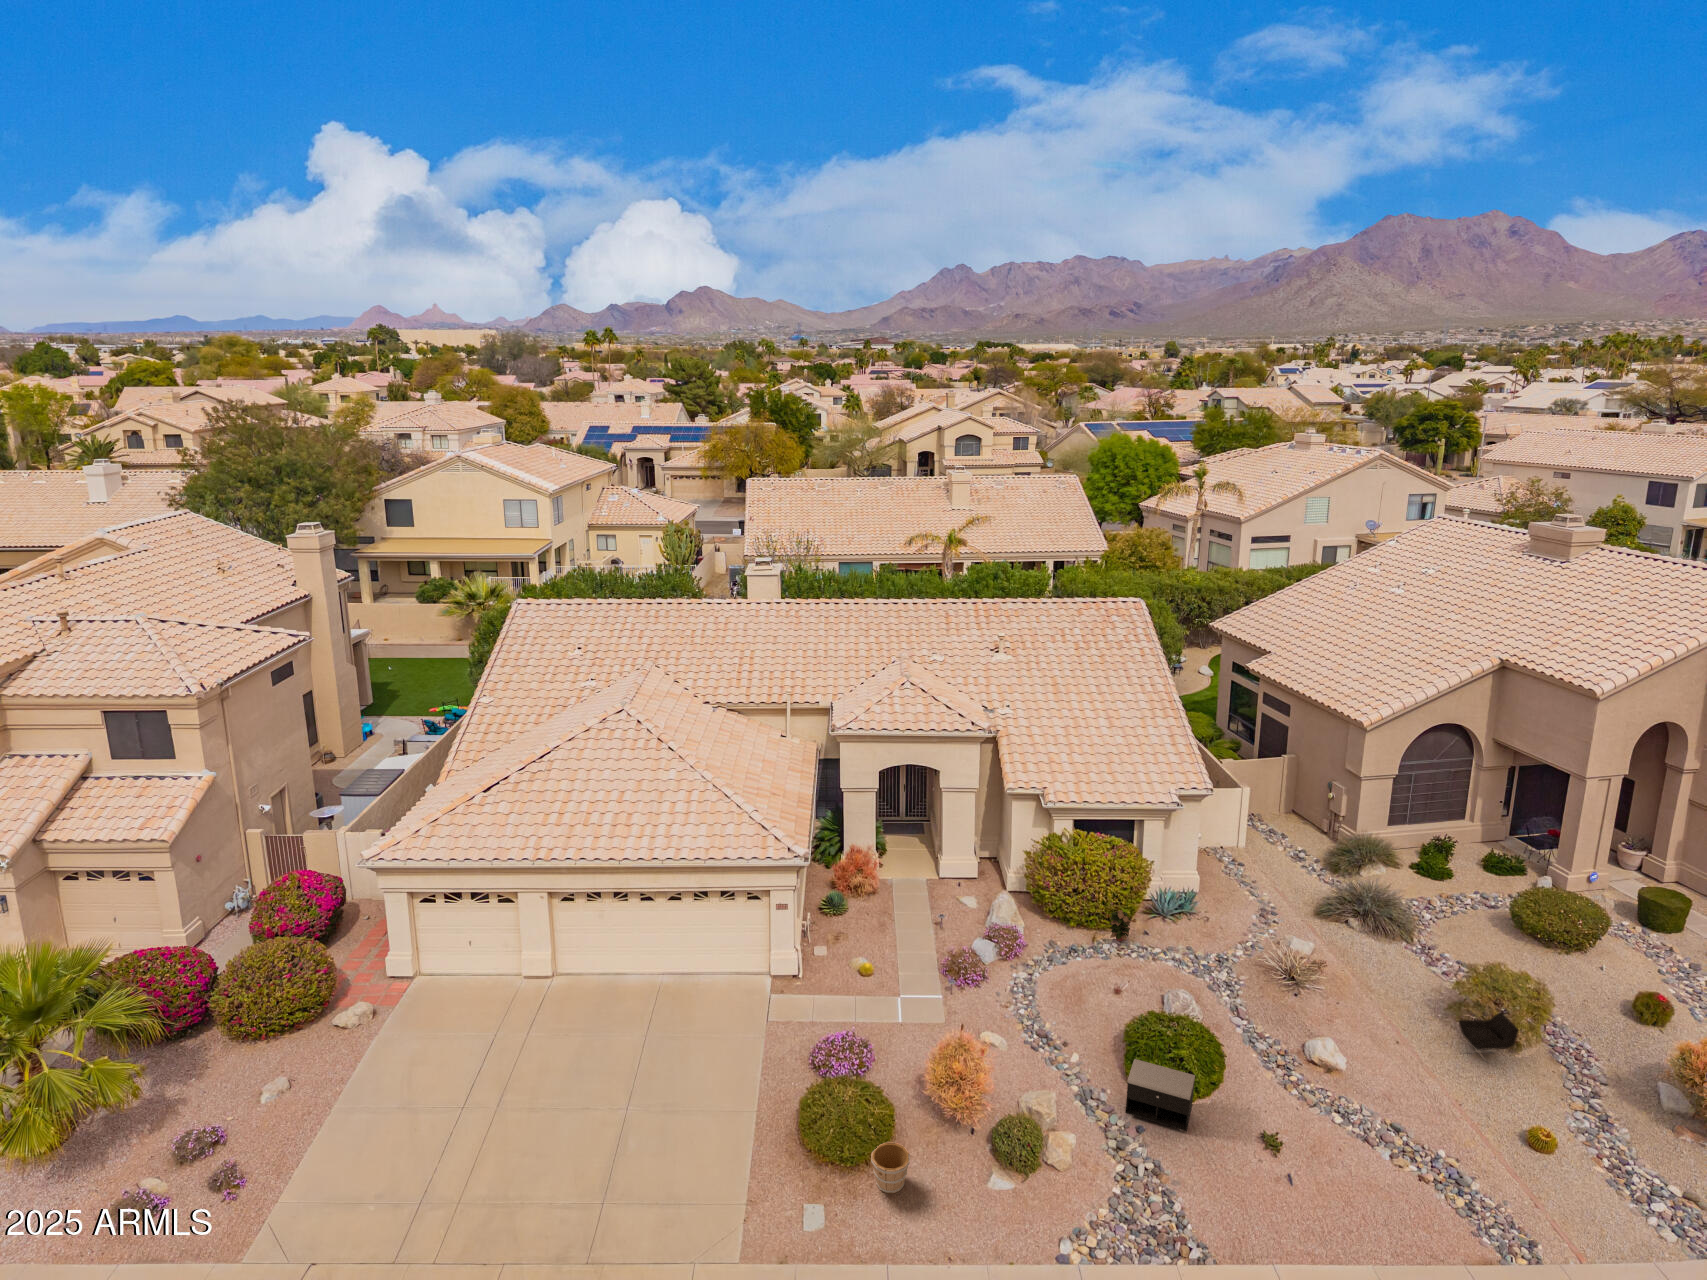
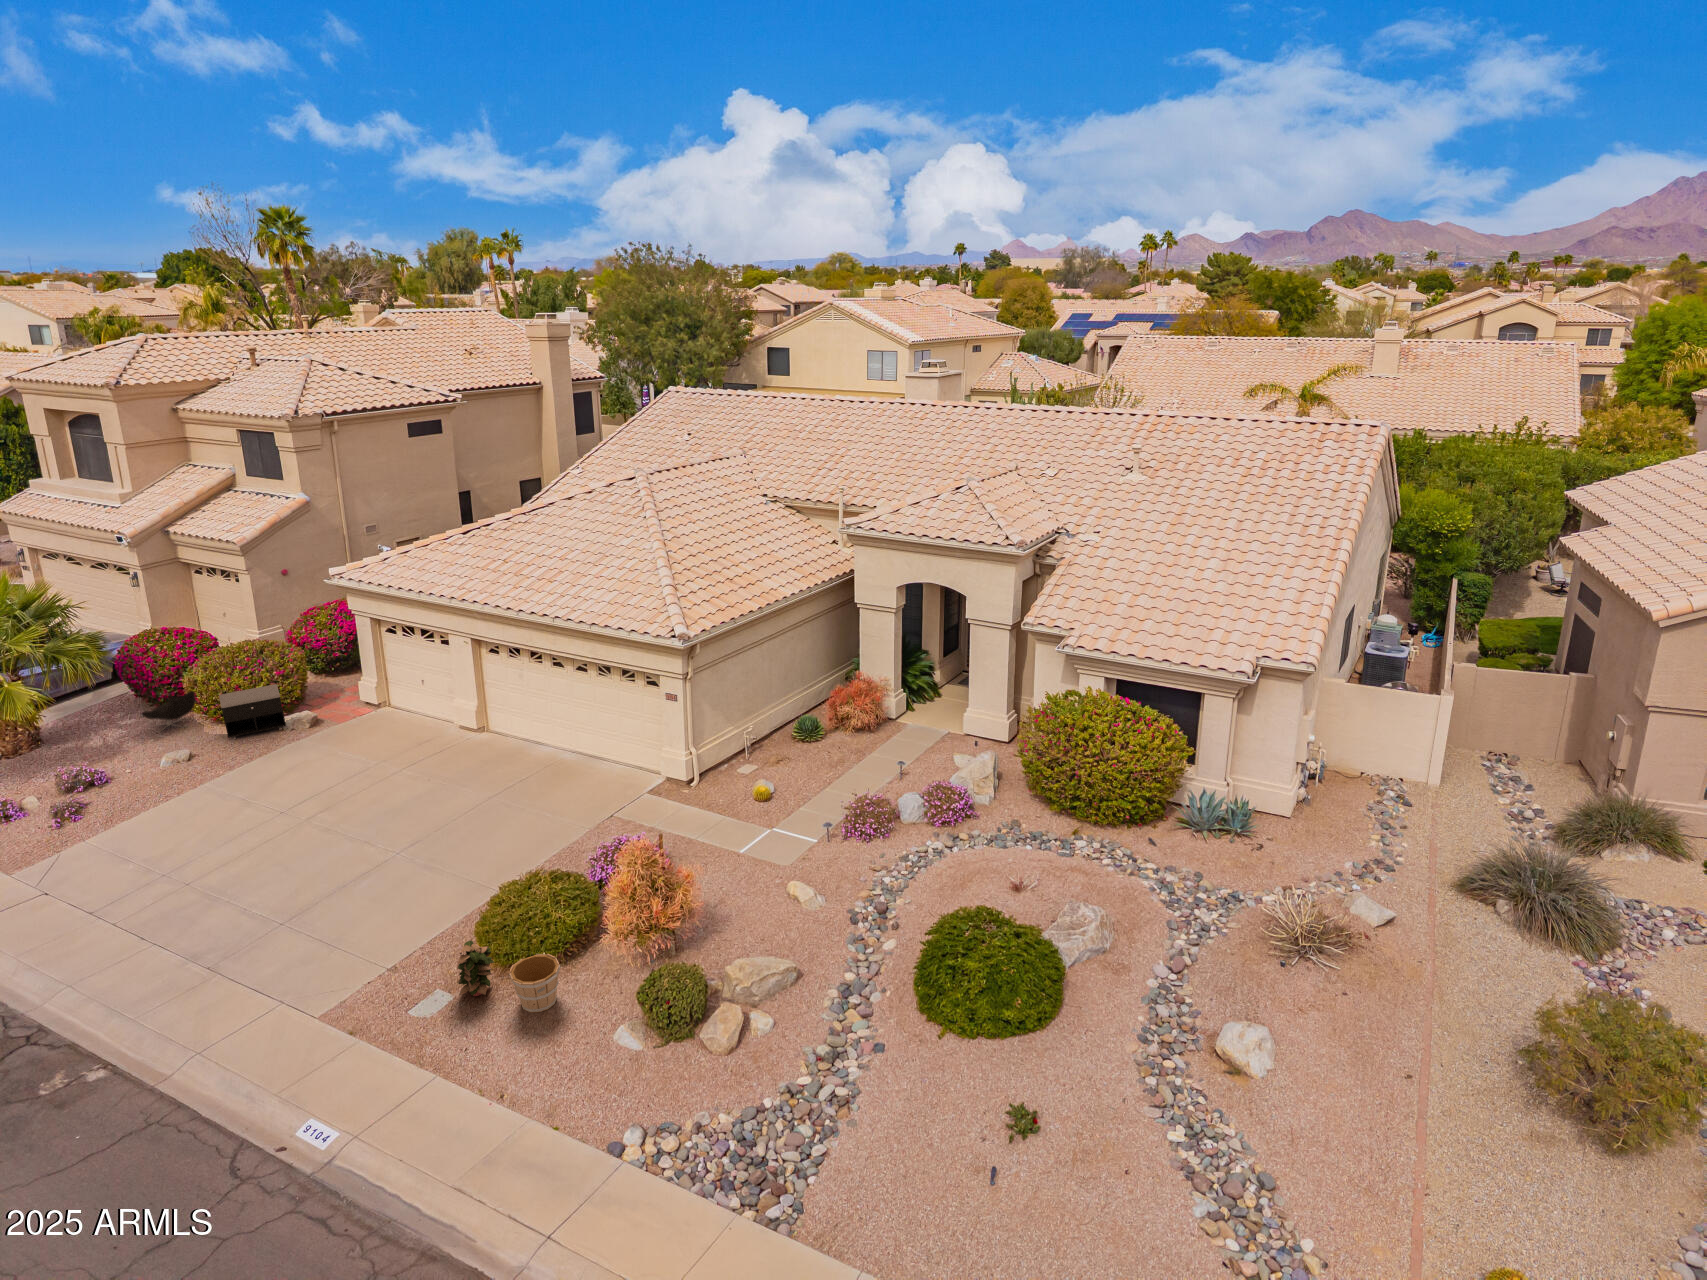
decorative plant: present [1110,910,1131,941] -> present [457,941,494,996]
lounge chair: present [1459,1013,1519,1063] -> present [142,691,196,729]
storage bench: present [1125,1059,1195,1131] -> present [219,684,286,739]

